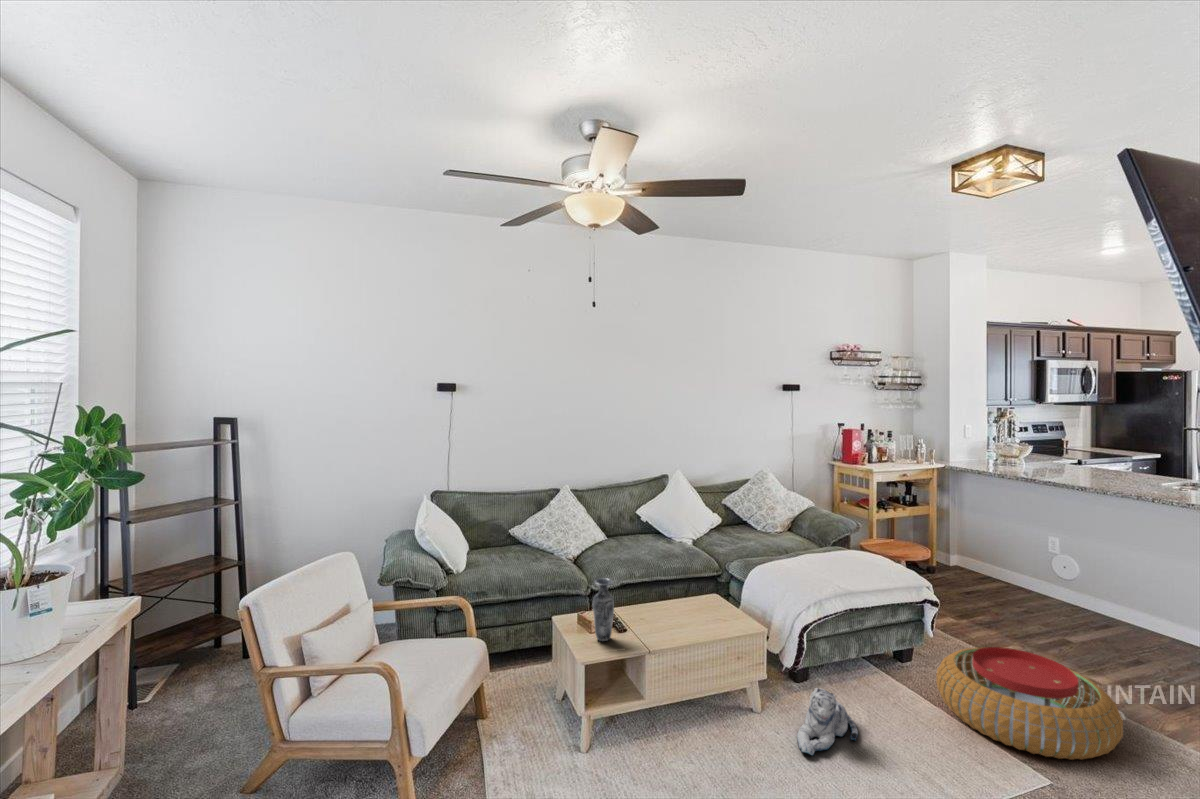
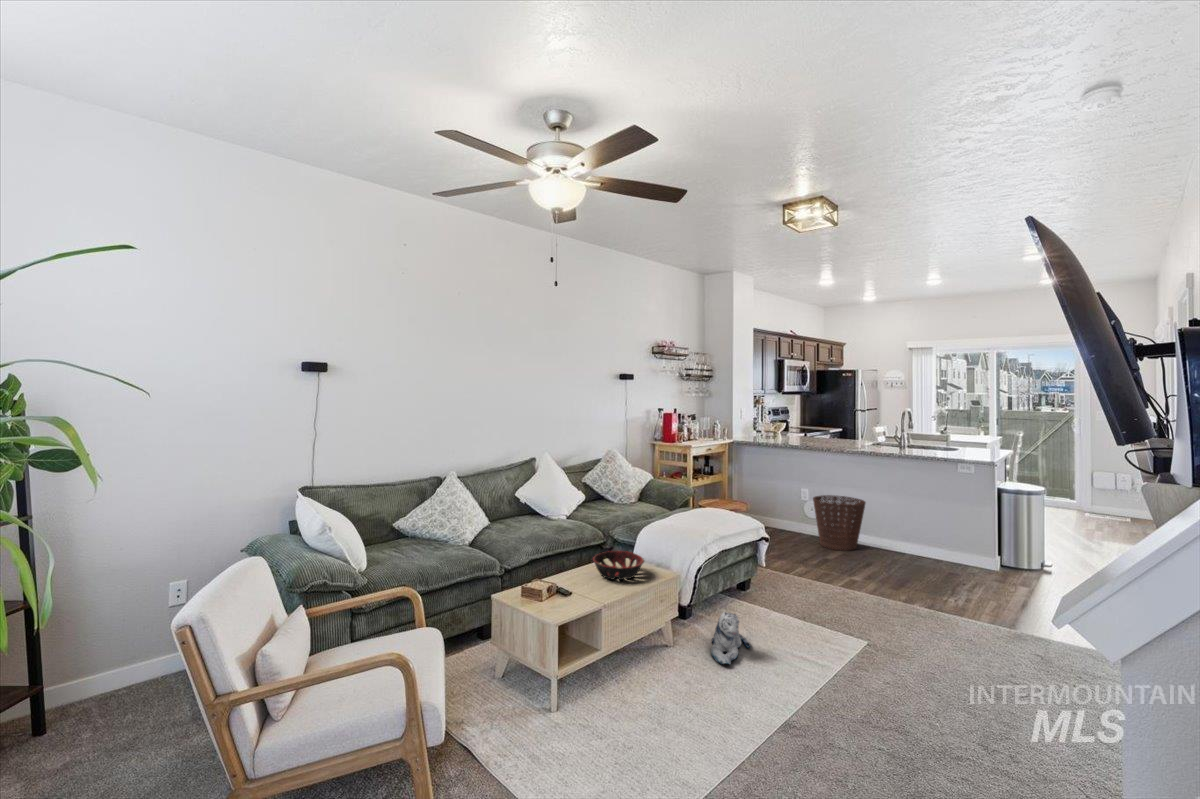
basket: none [1054,551,1146,636] -> present [813,495,866,551]
vase: present [593,578,614,641] -> none [547,547,566,606]
decorative bowl: none [669,589,728,625] -> present [593,551,644,580]
pouf: present [936,647,1123,760] -> none [779,563,894,629]

